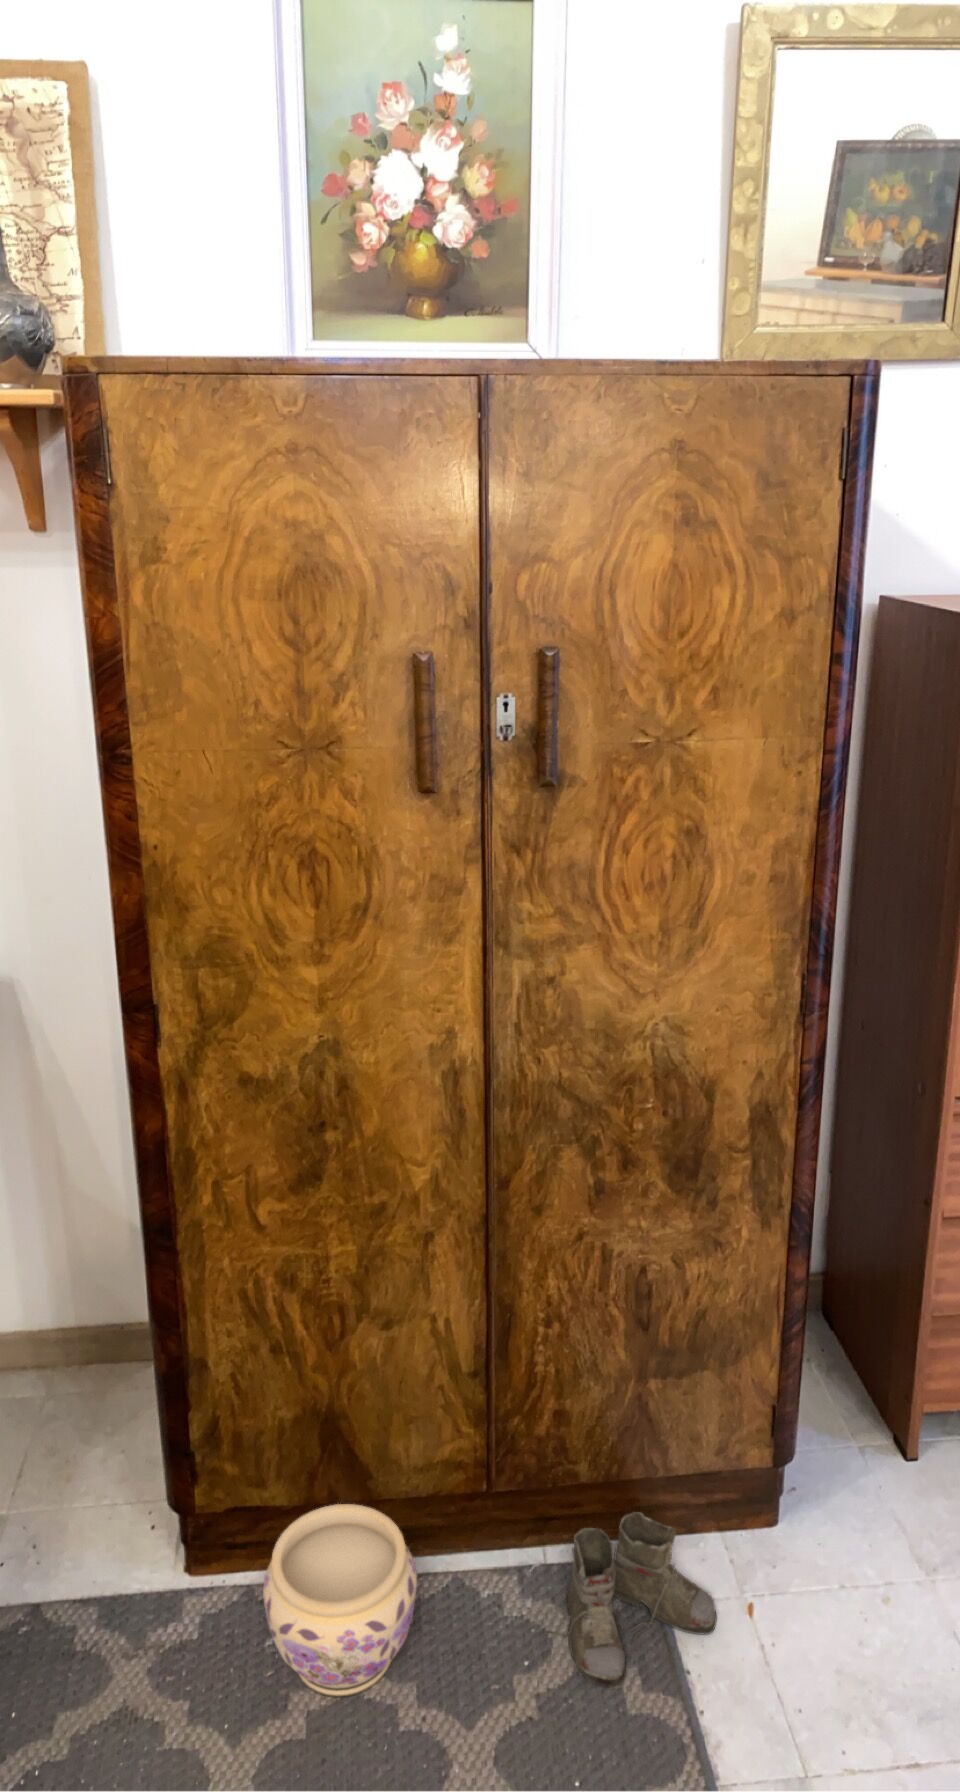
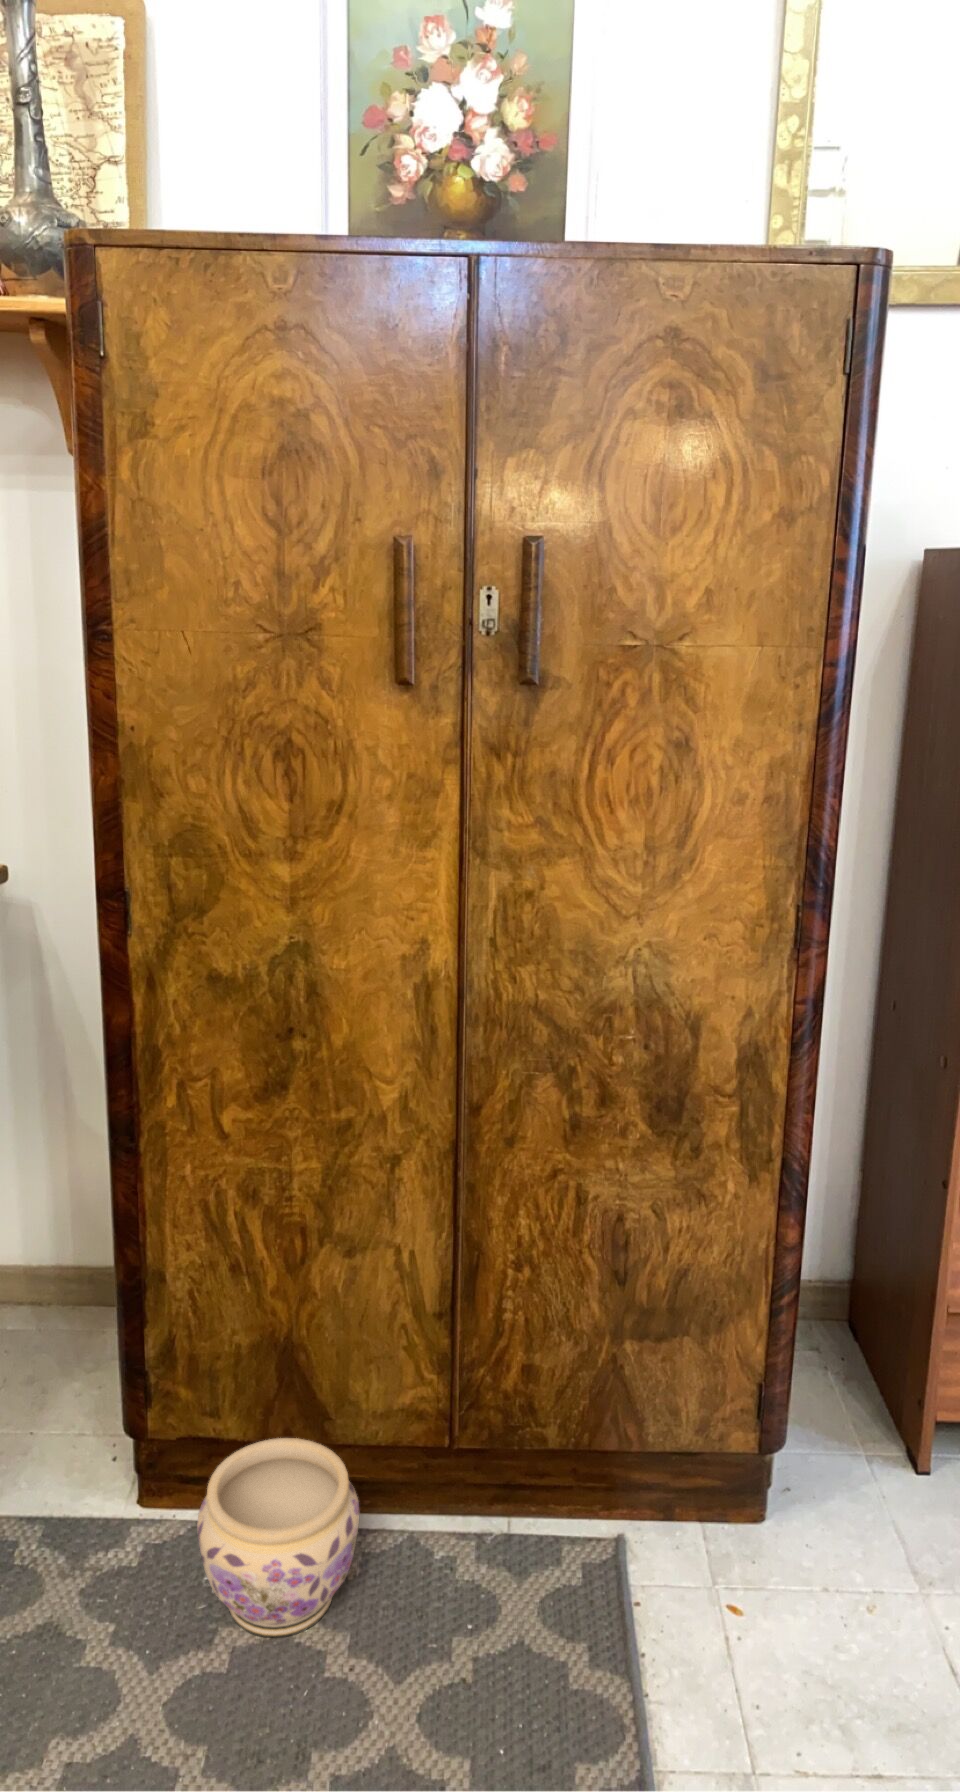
boots: present [564,1512,717,1687] -> none [486,1481,682,1661]

